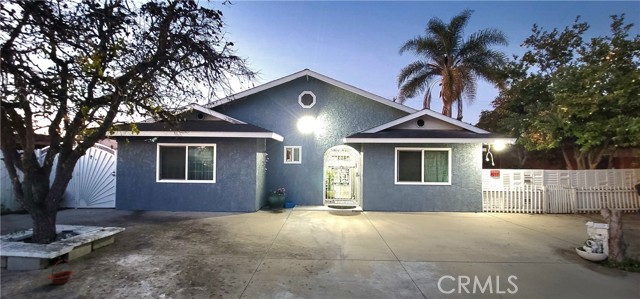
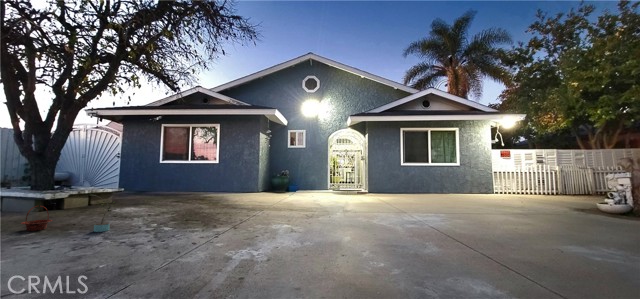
potted plant: none [110,244,135,285] -> present [90,192,116,232]

